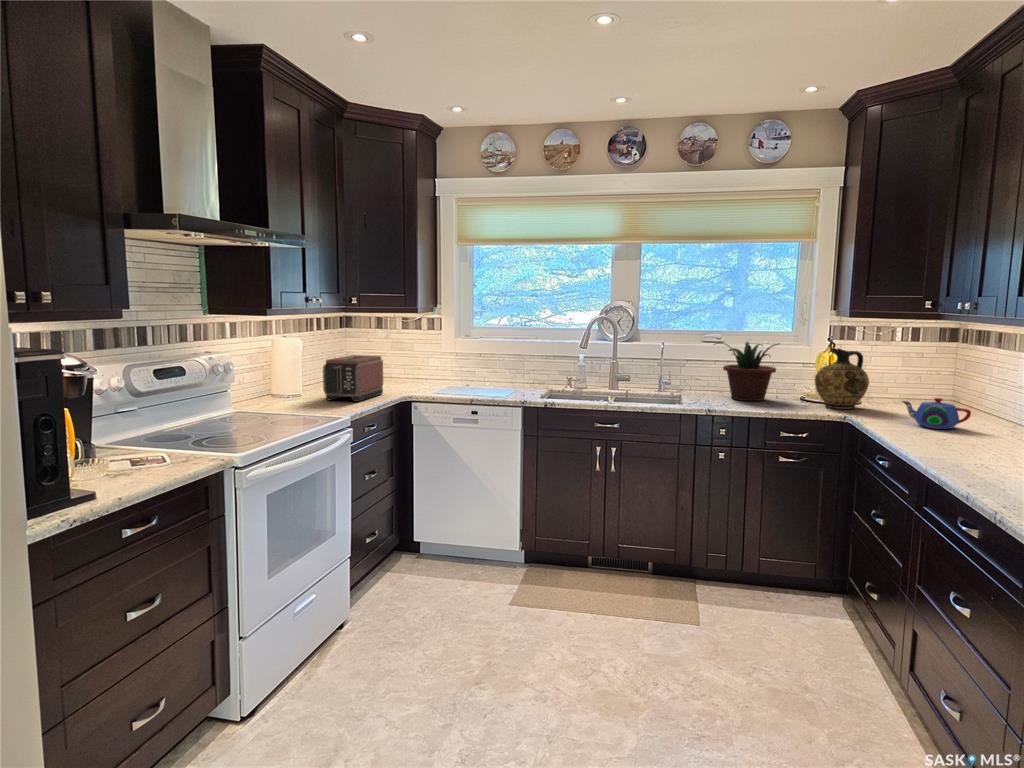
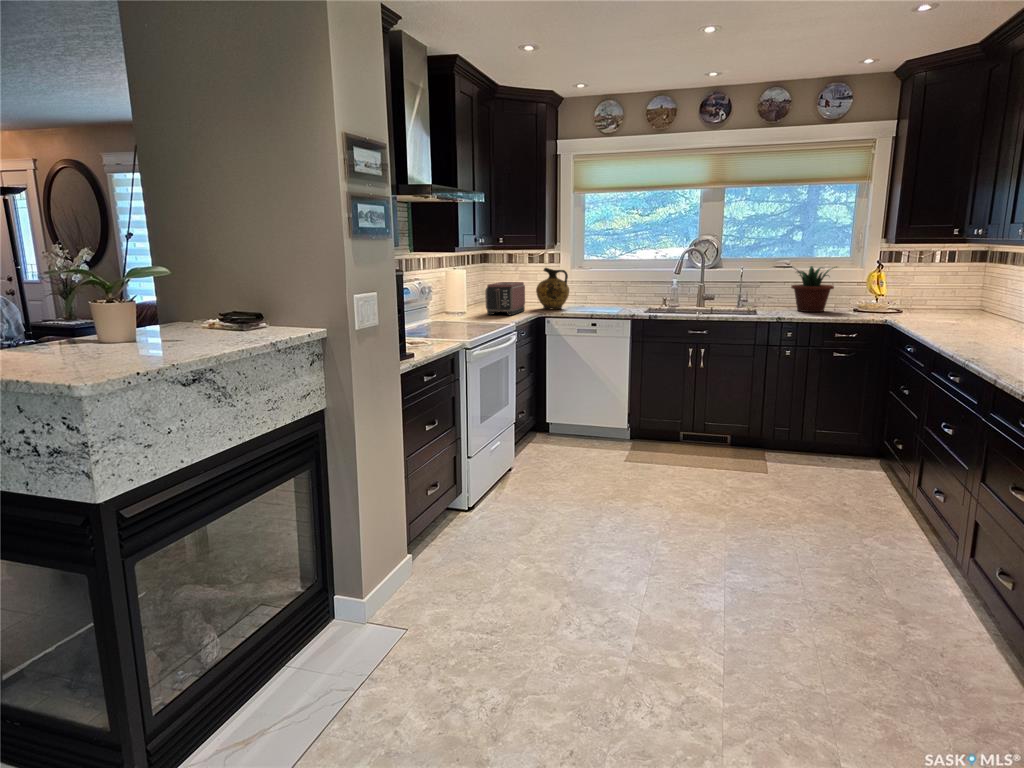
ceramic jug: present [815,348,869,409] -> present [536,268,569,309]
teapot: present [902,398,971,429] -> none [929,303,981,326]

